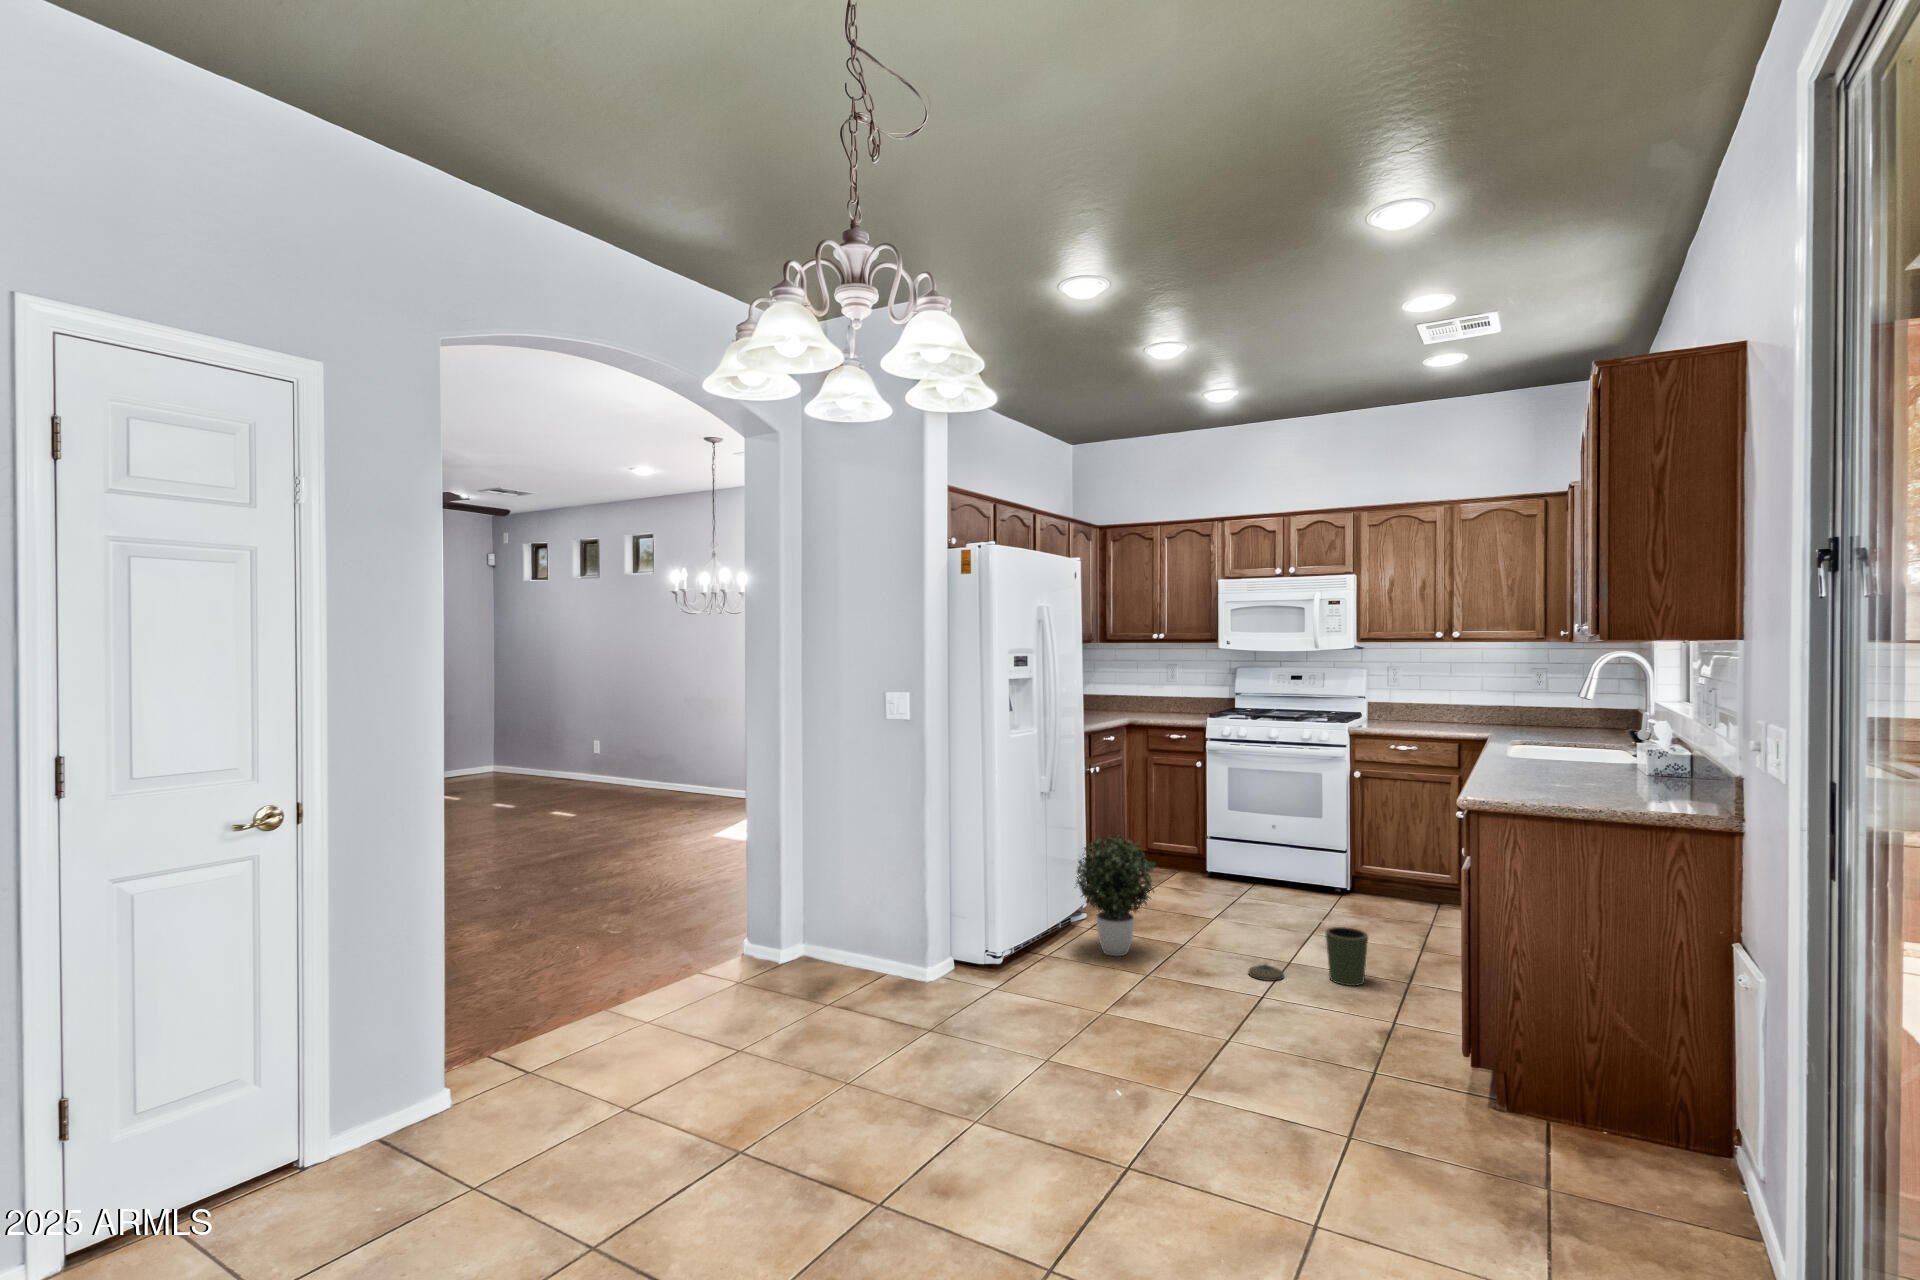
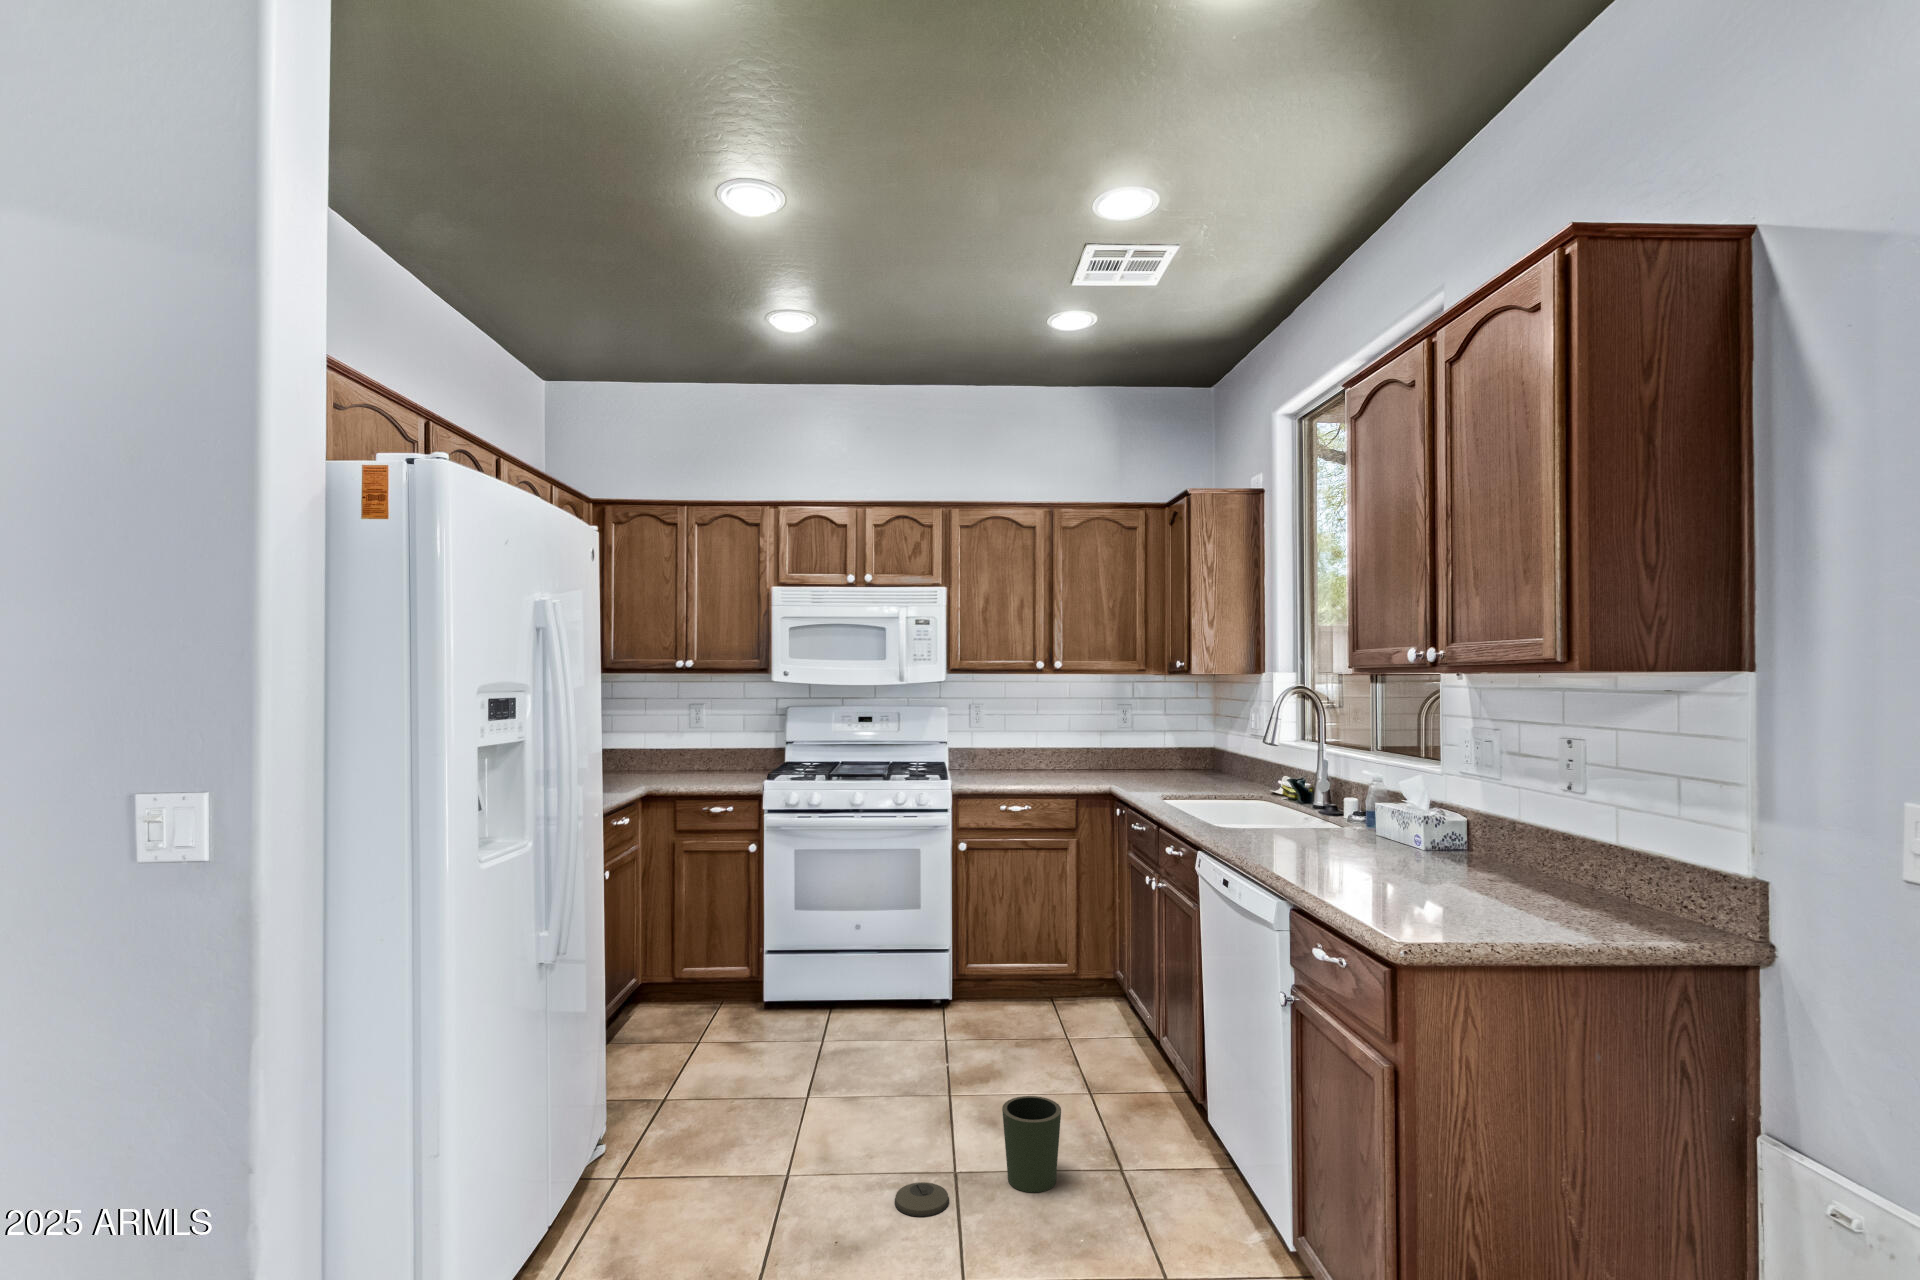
potted plant: present [1076,835,1155,956] -> none [594,1003,743,1227]

